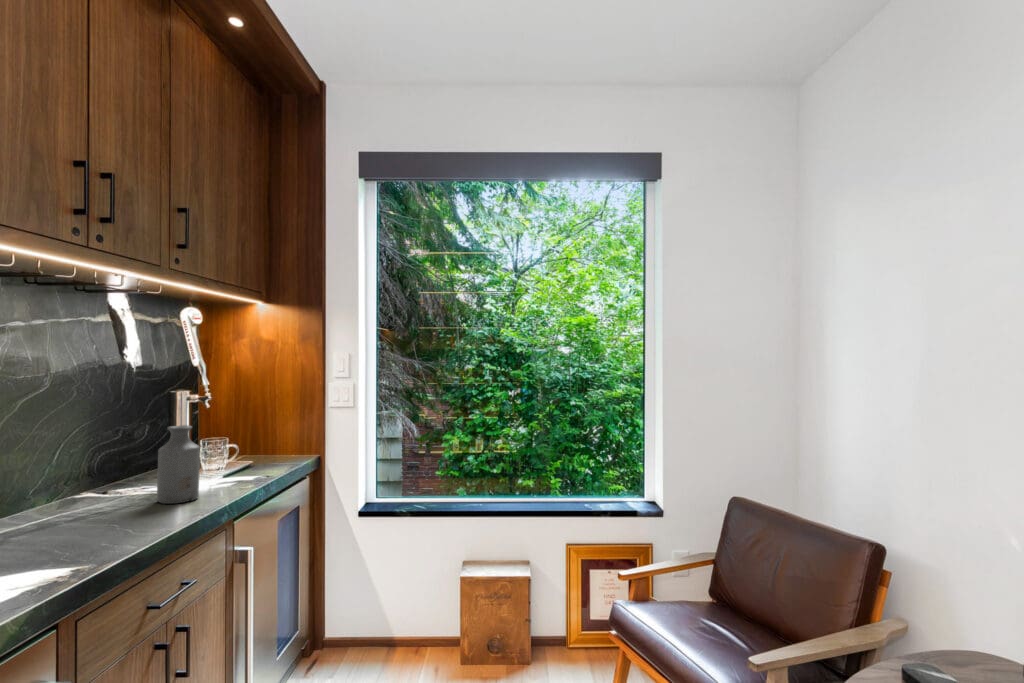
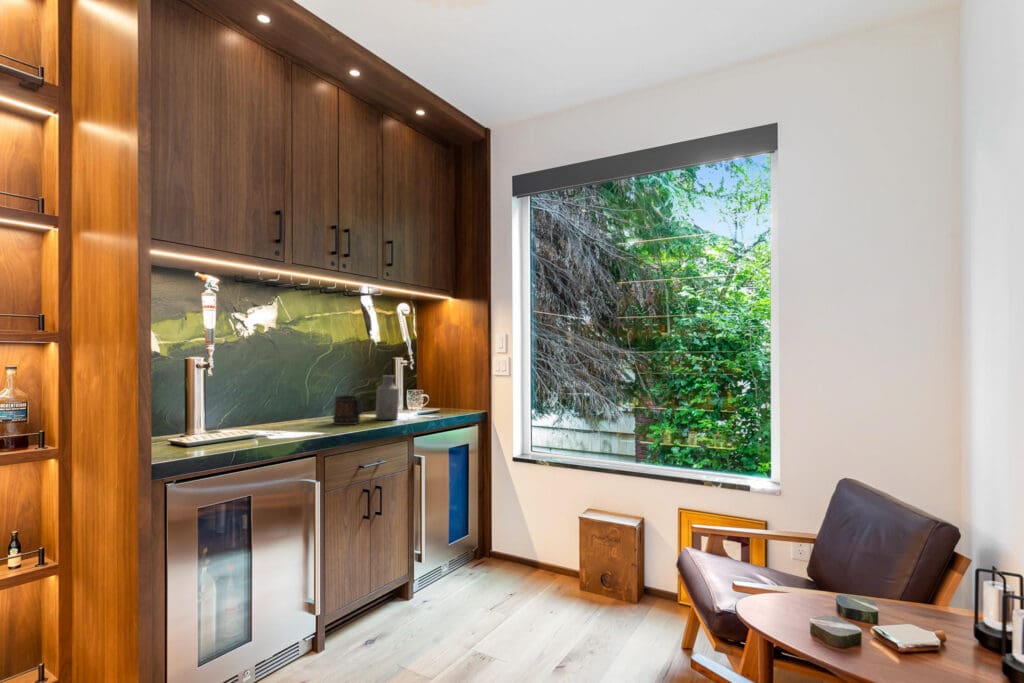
beer mug: none [75,470,140,529] -> present [333,395,363,425]

